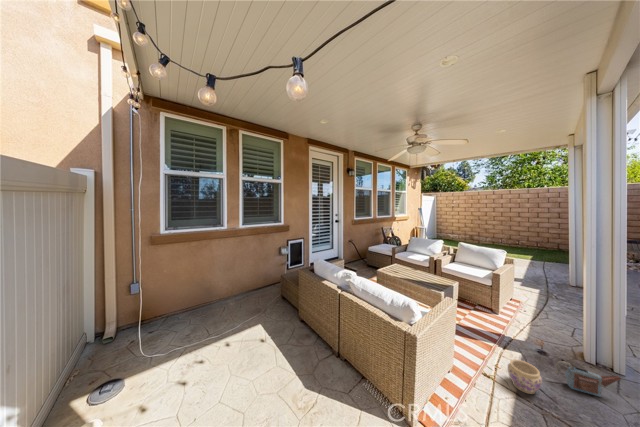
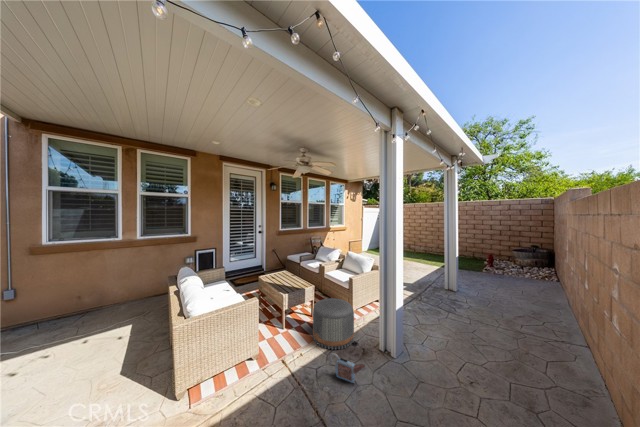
pouf: none [478,296,541,355] -> present [313,298,354,350]
planter: present [508,359,542,394] -> none [287,352,308,382]

